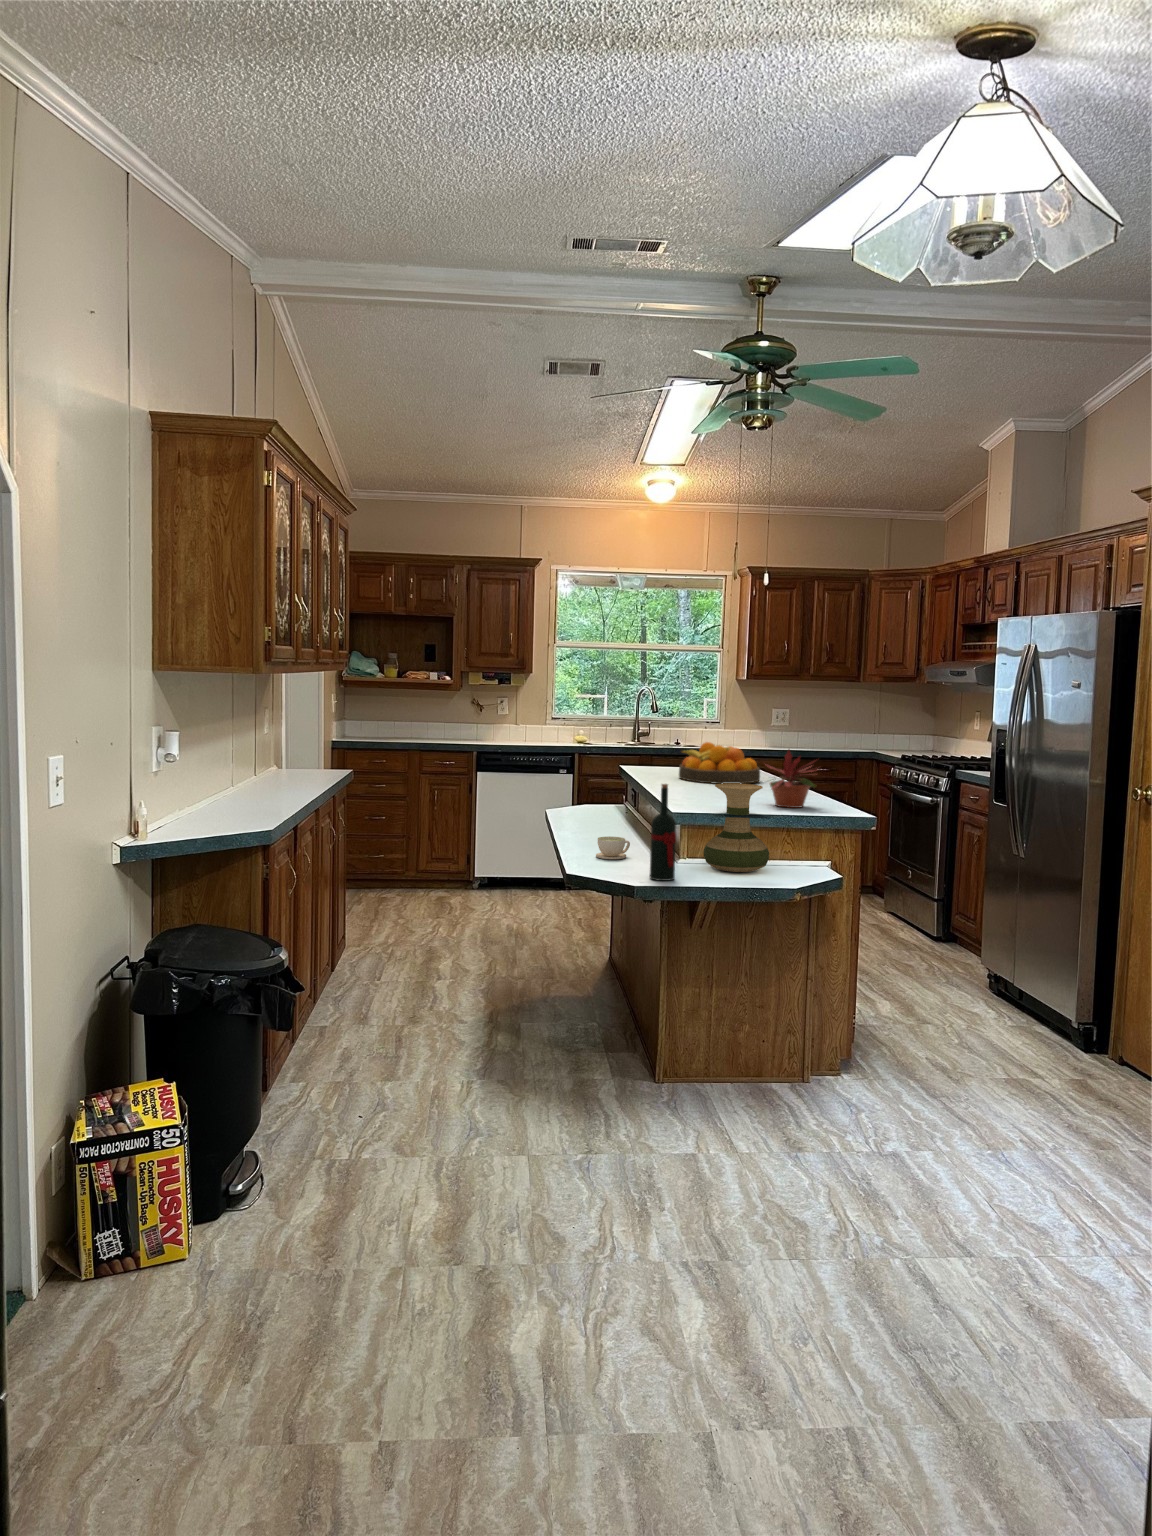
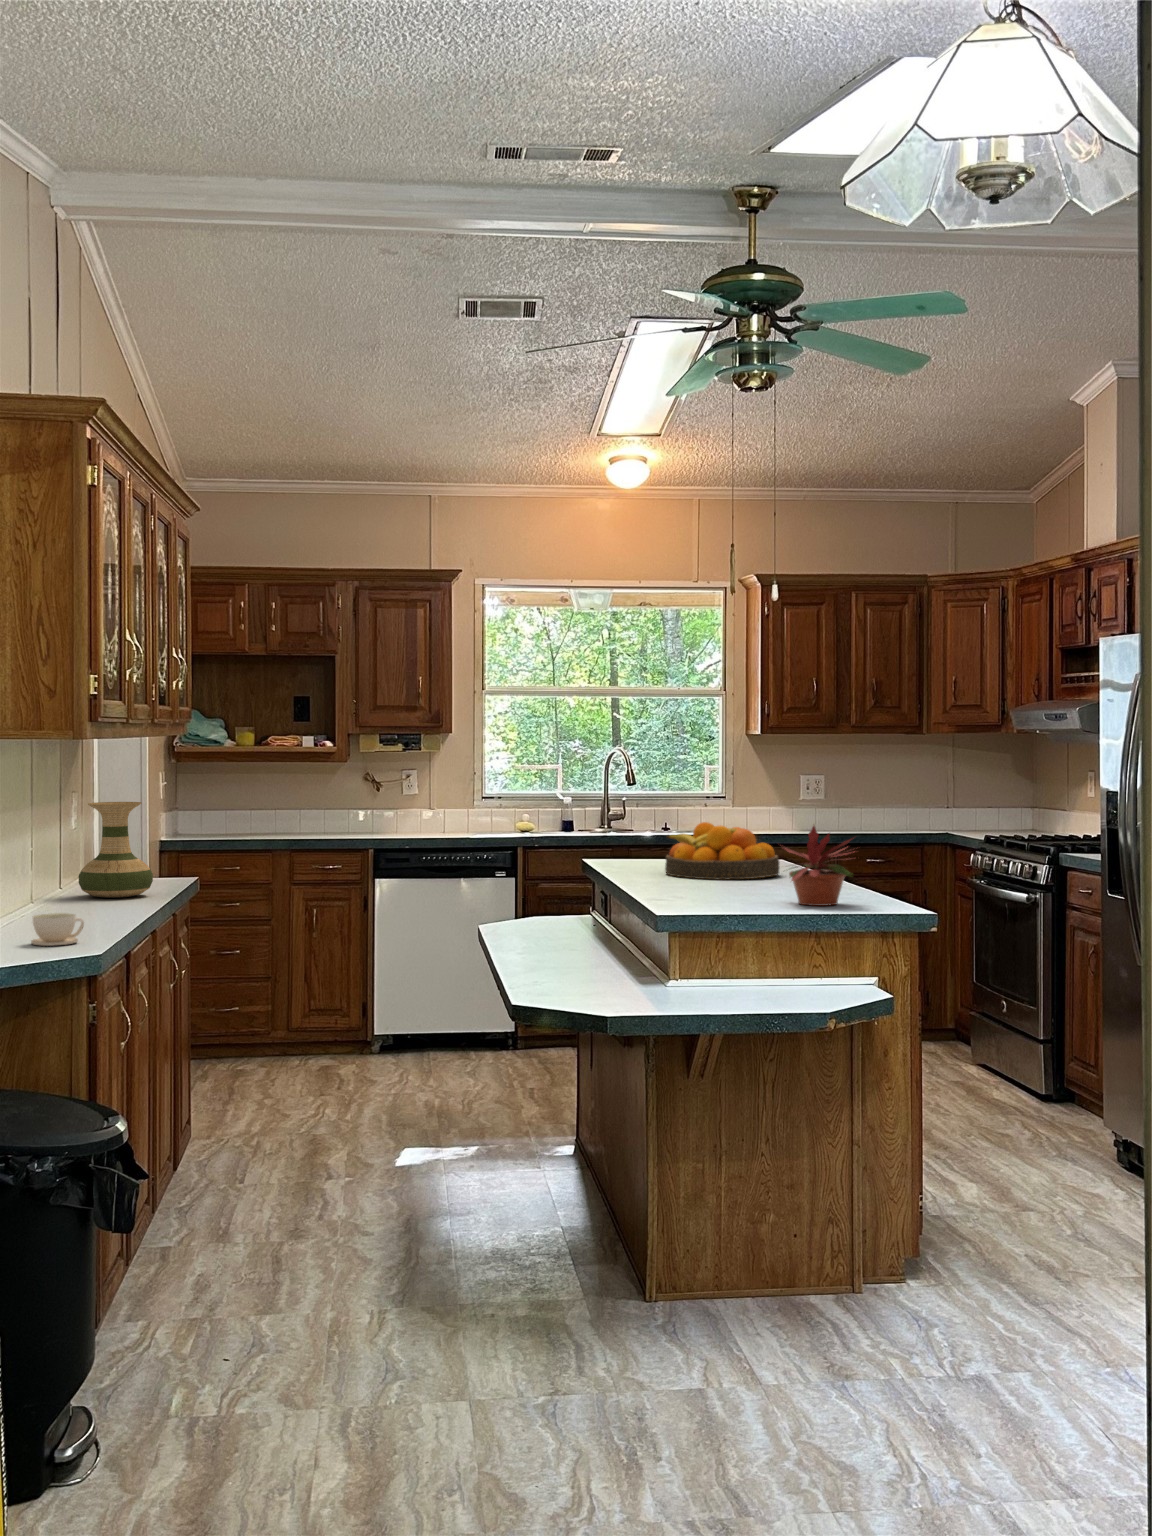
vase: present [704,783,769,872] -> present [79,802,153,898]
wine bottle: present [650,784,676,881] -> none [627,875,662,1009]
coffee cup: present [596,836,630,859] -> present [31,913,84,946]

